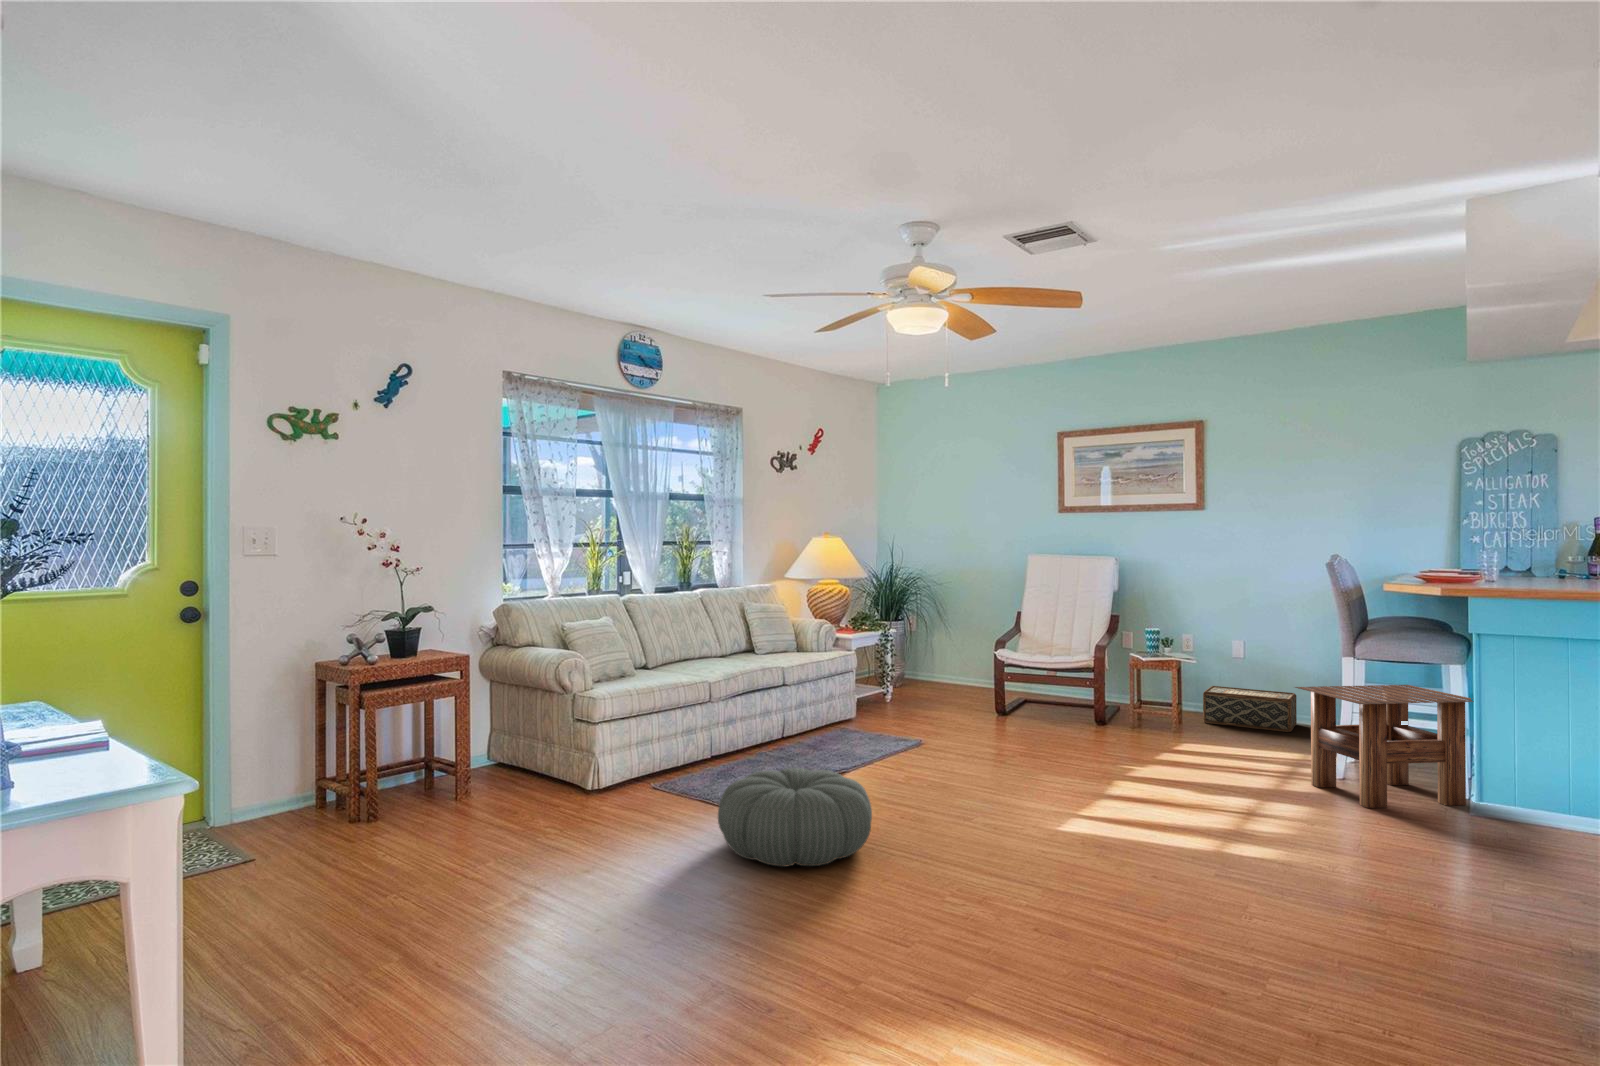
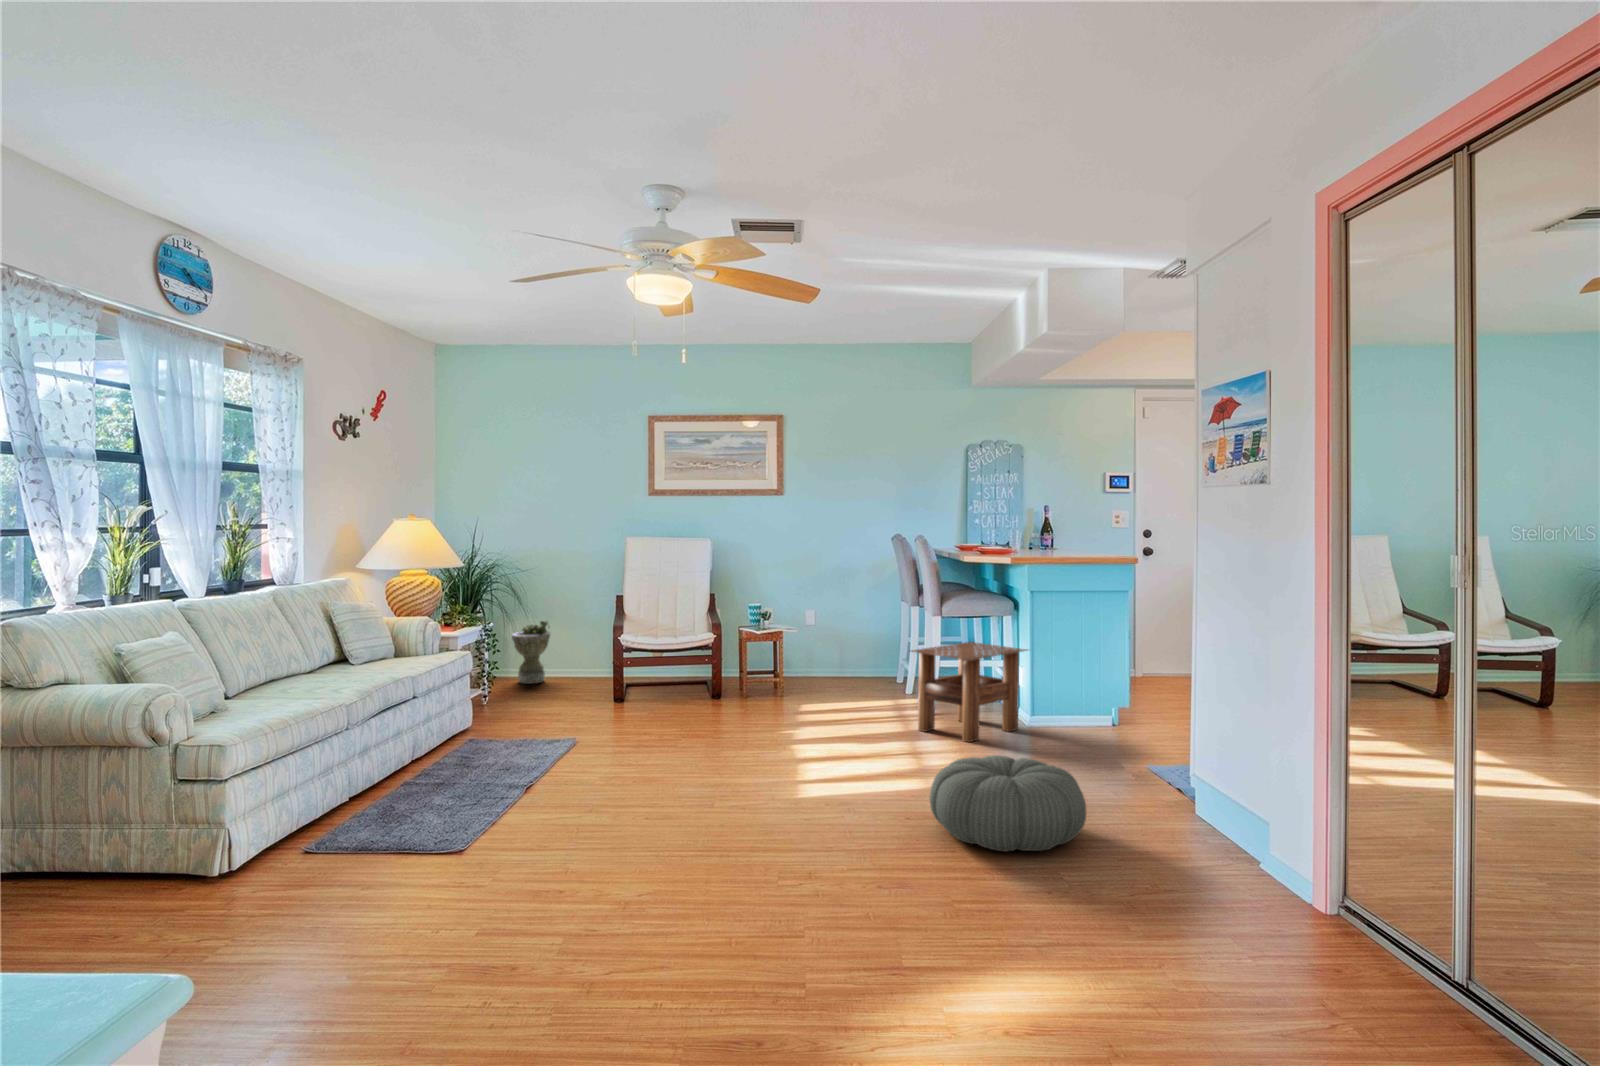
planter: none [931,632,966,690] -> present [512,621,550,684]
woven basket: present [1203,686,1297,732] -> none [791,655,862,689]
pouf: present [718,768,872,867] -> present [930,755,1087,852]

